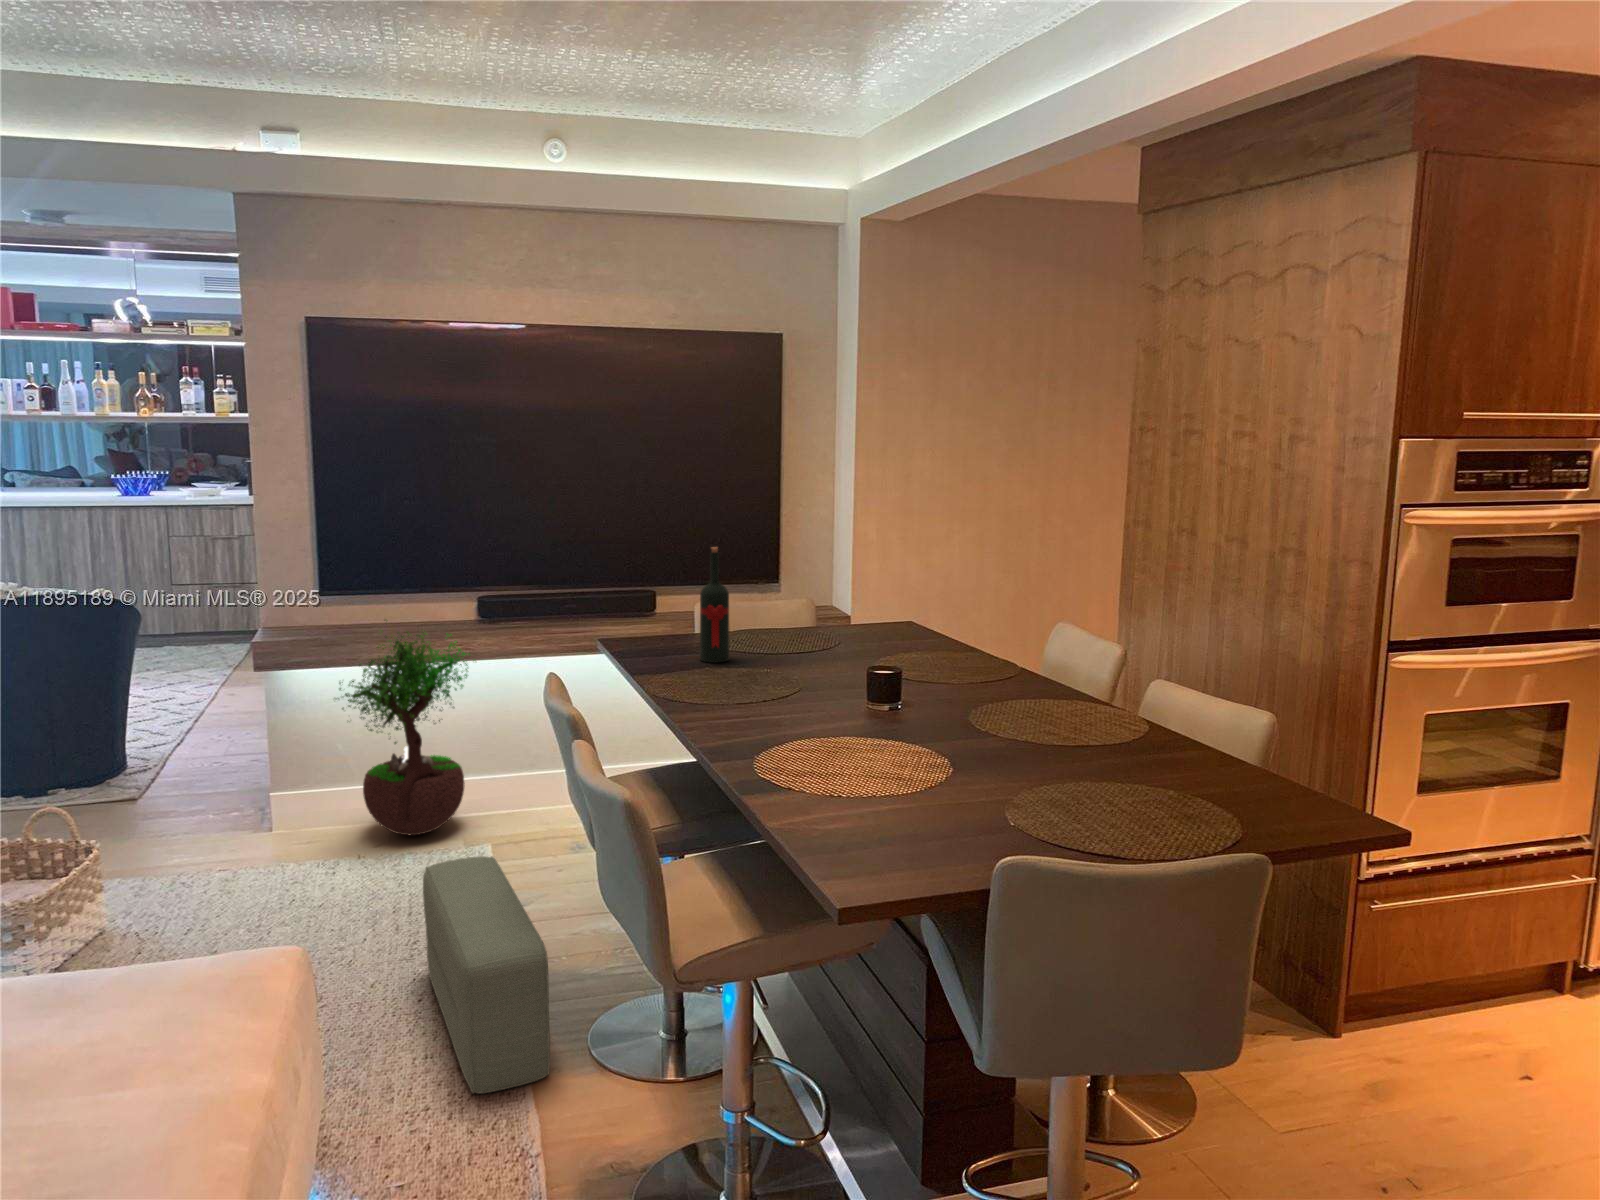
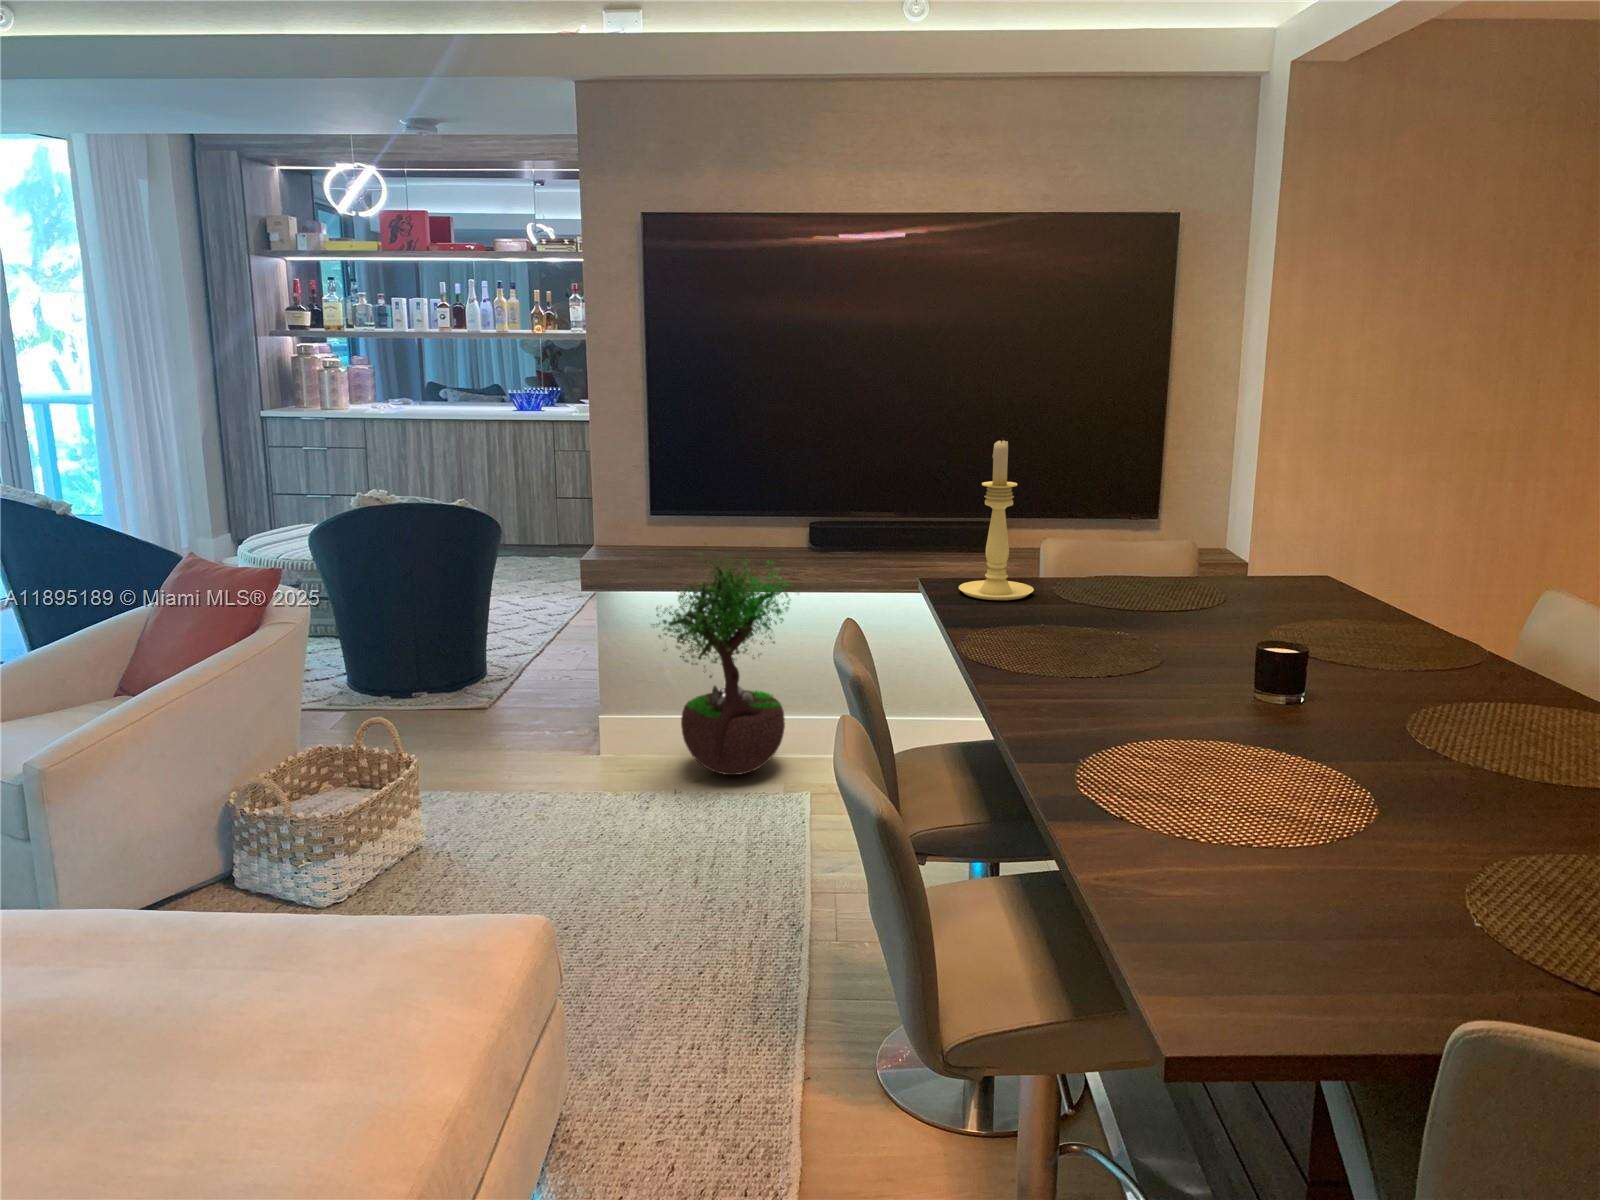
candle holder: none [633,522,694,652] -> present [959,440,1034,600]
wine bottle: present [700,547,730,663] -> none [1038,471,1079,618]
pouf: present [423,856,550,1094] -> none [709,821,824,1109]

